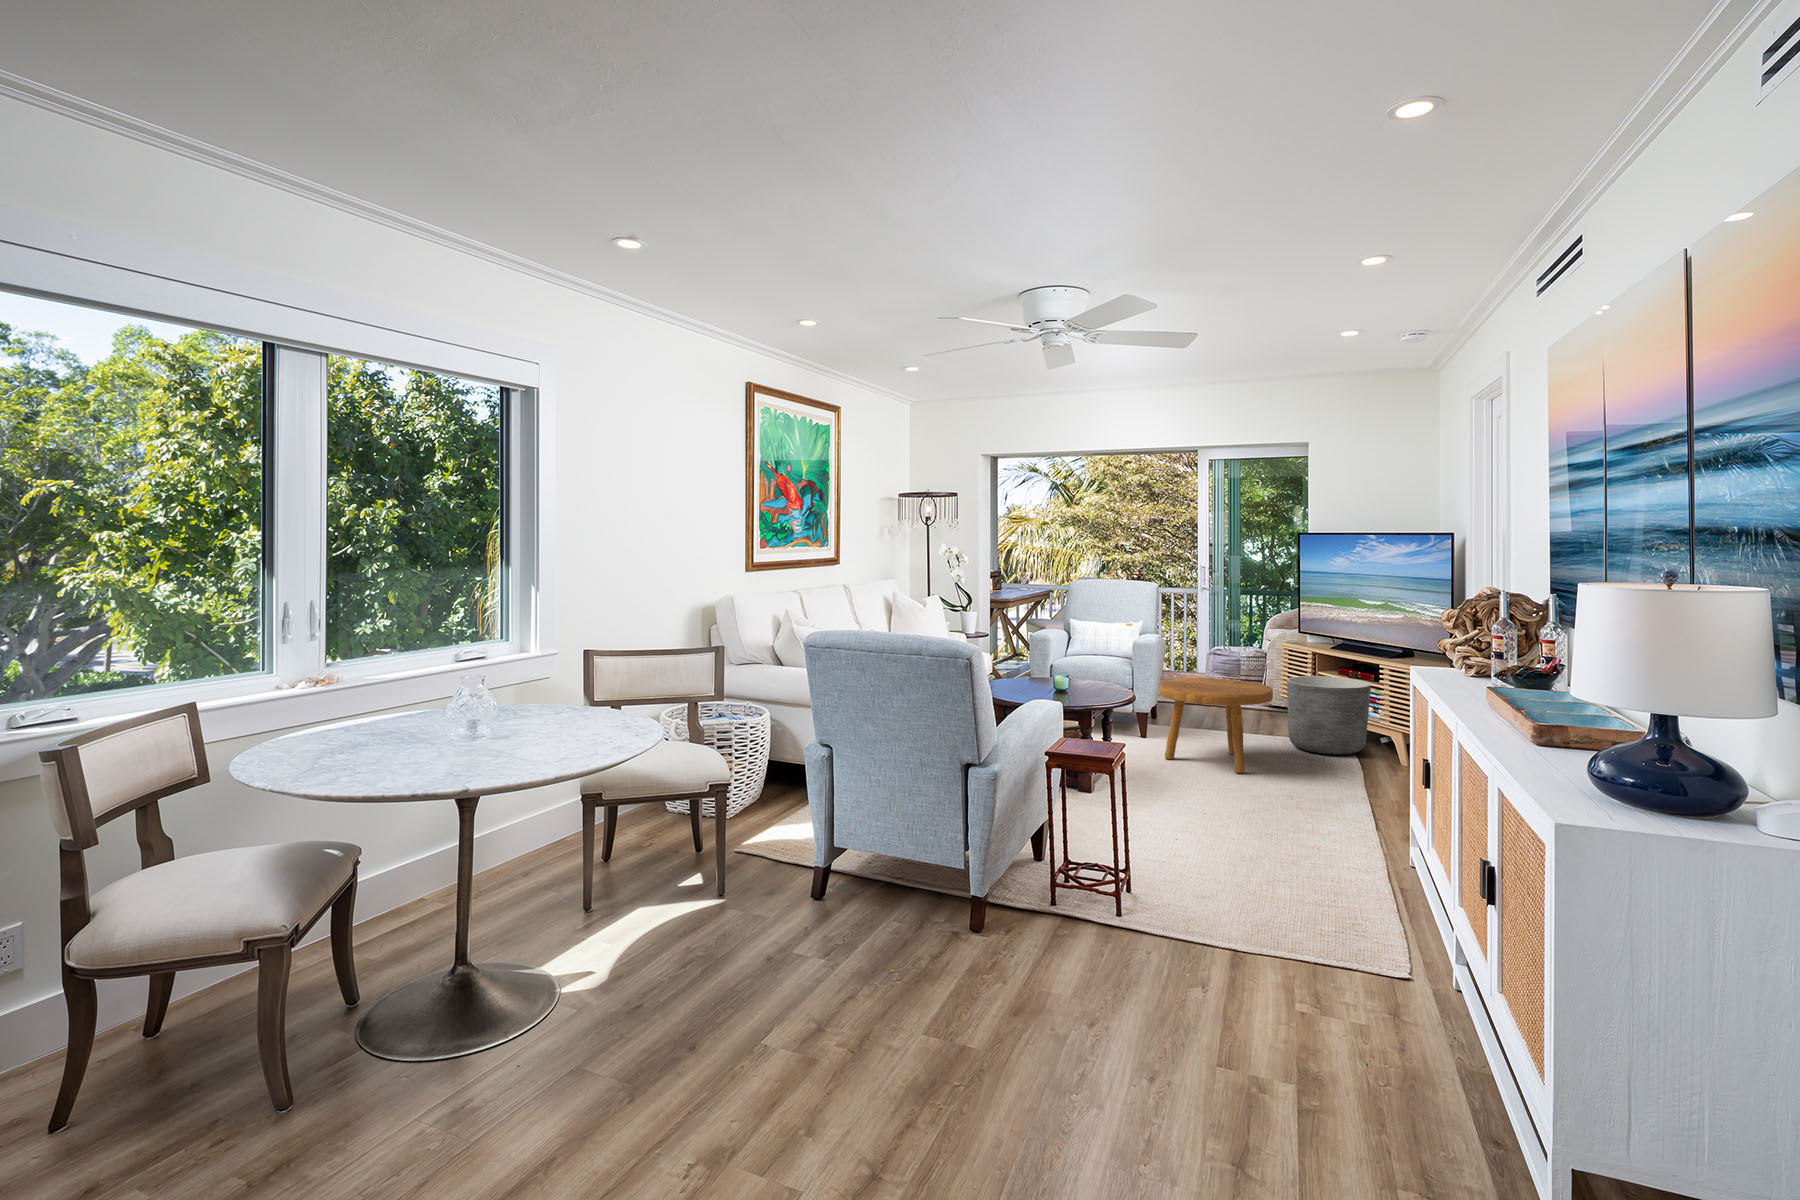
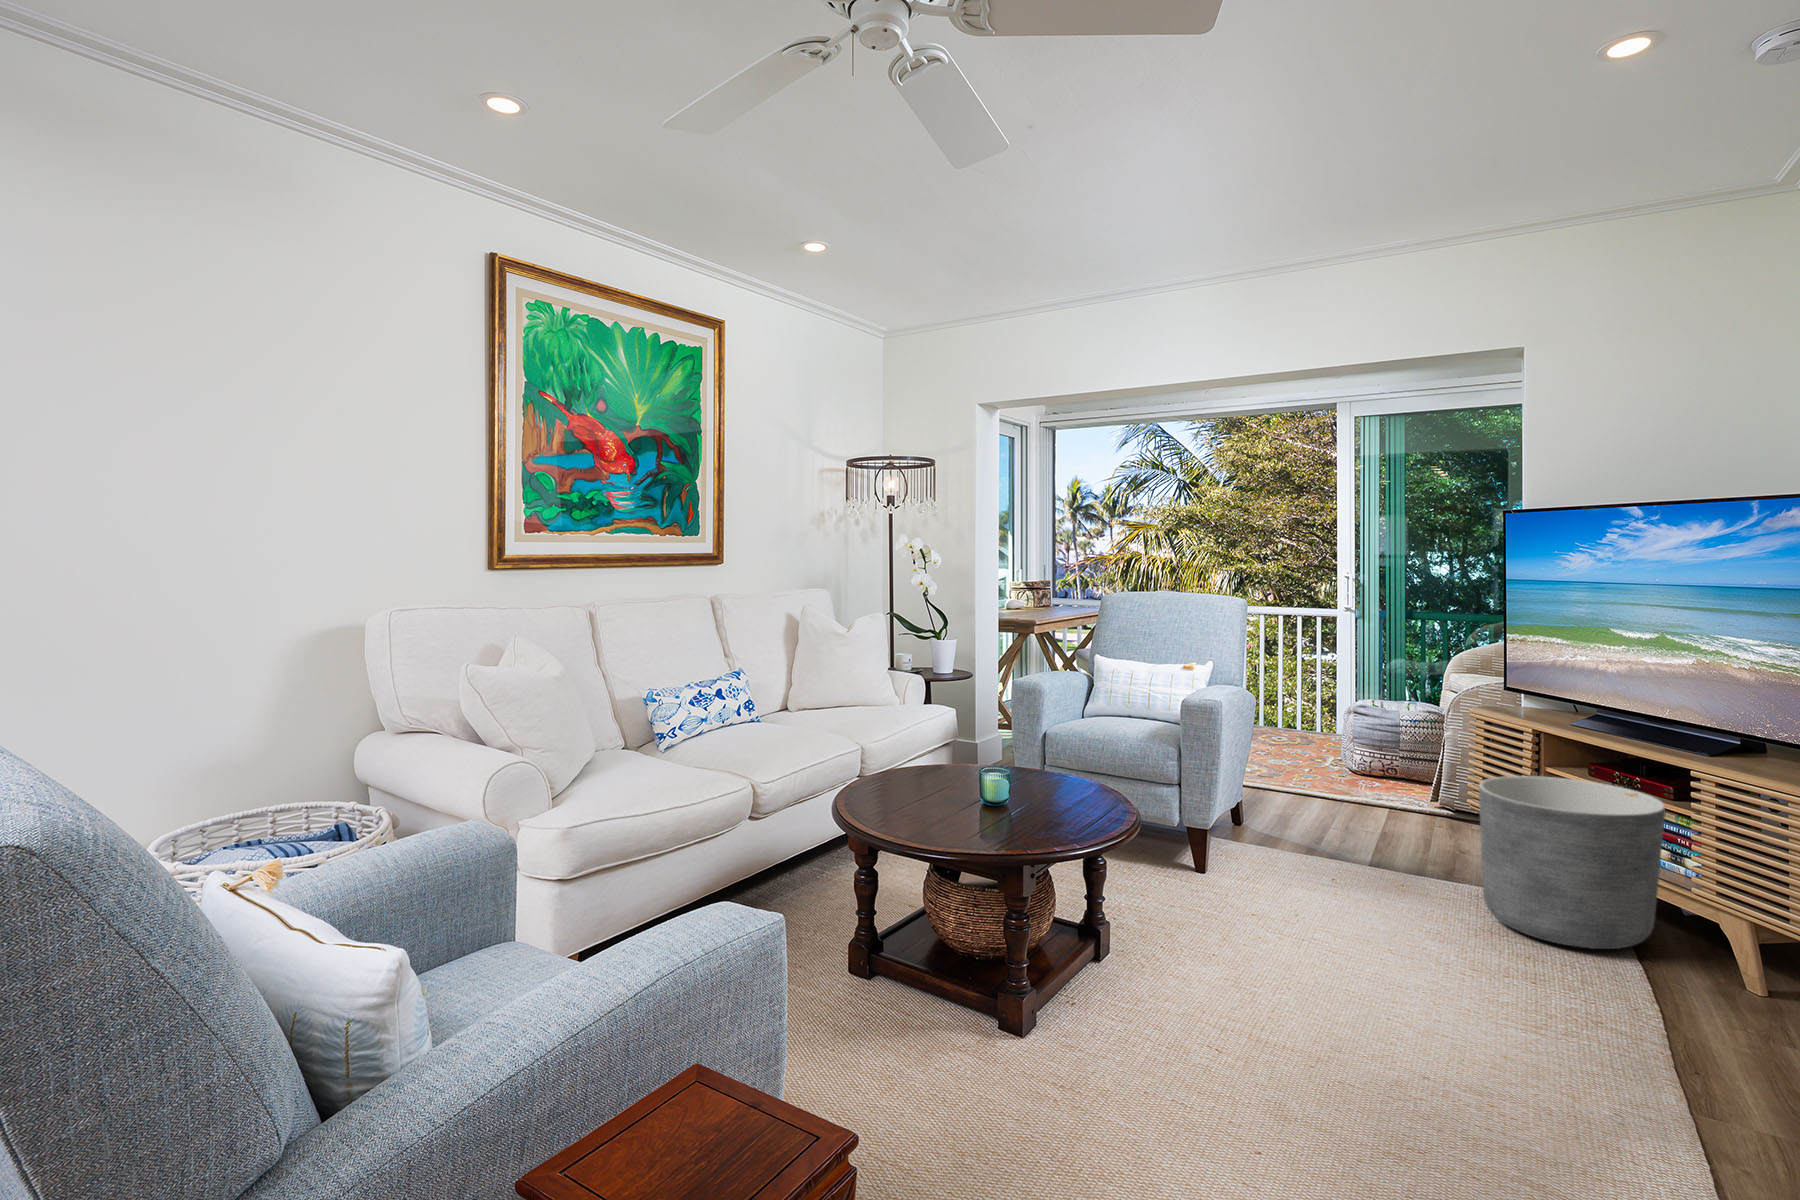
footstool: present [1159,678,1273,773] -> none [1207,777,1443,998]

